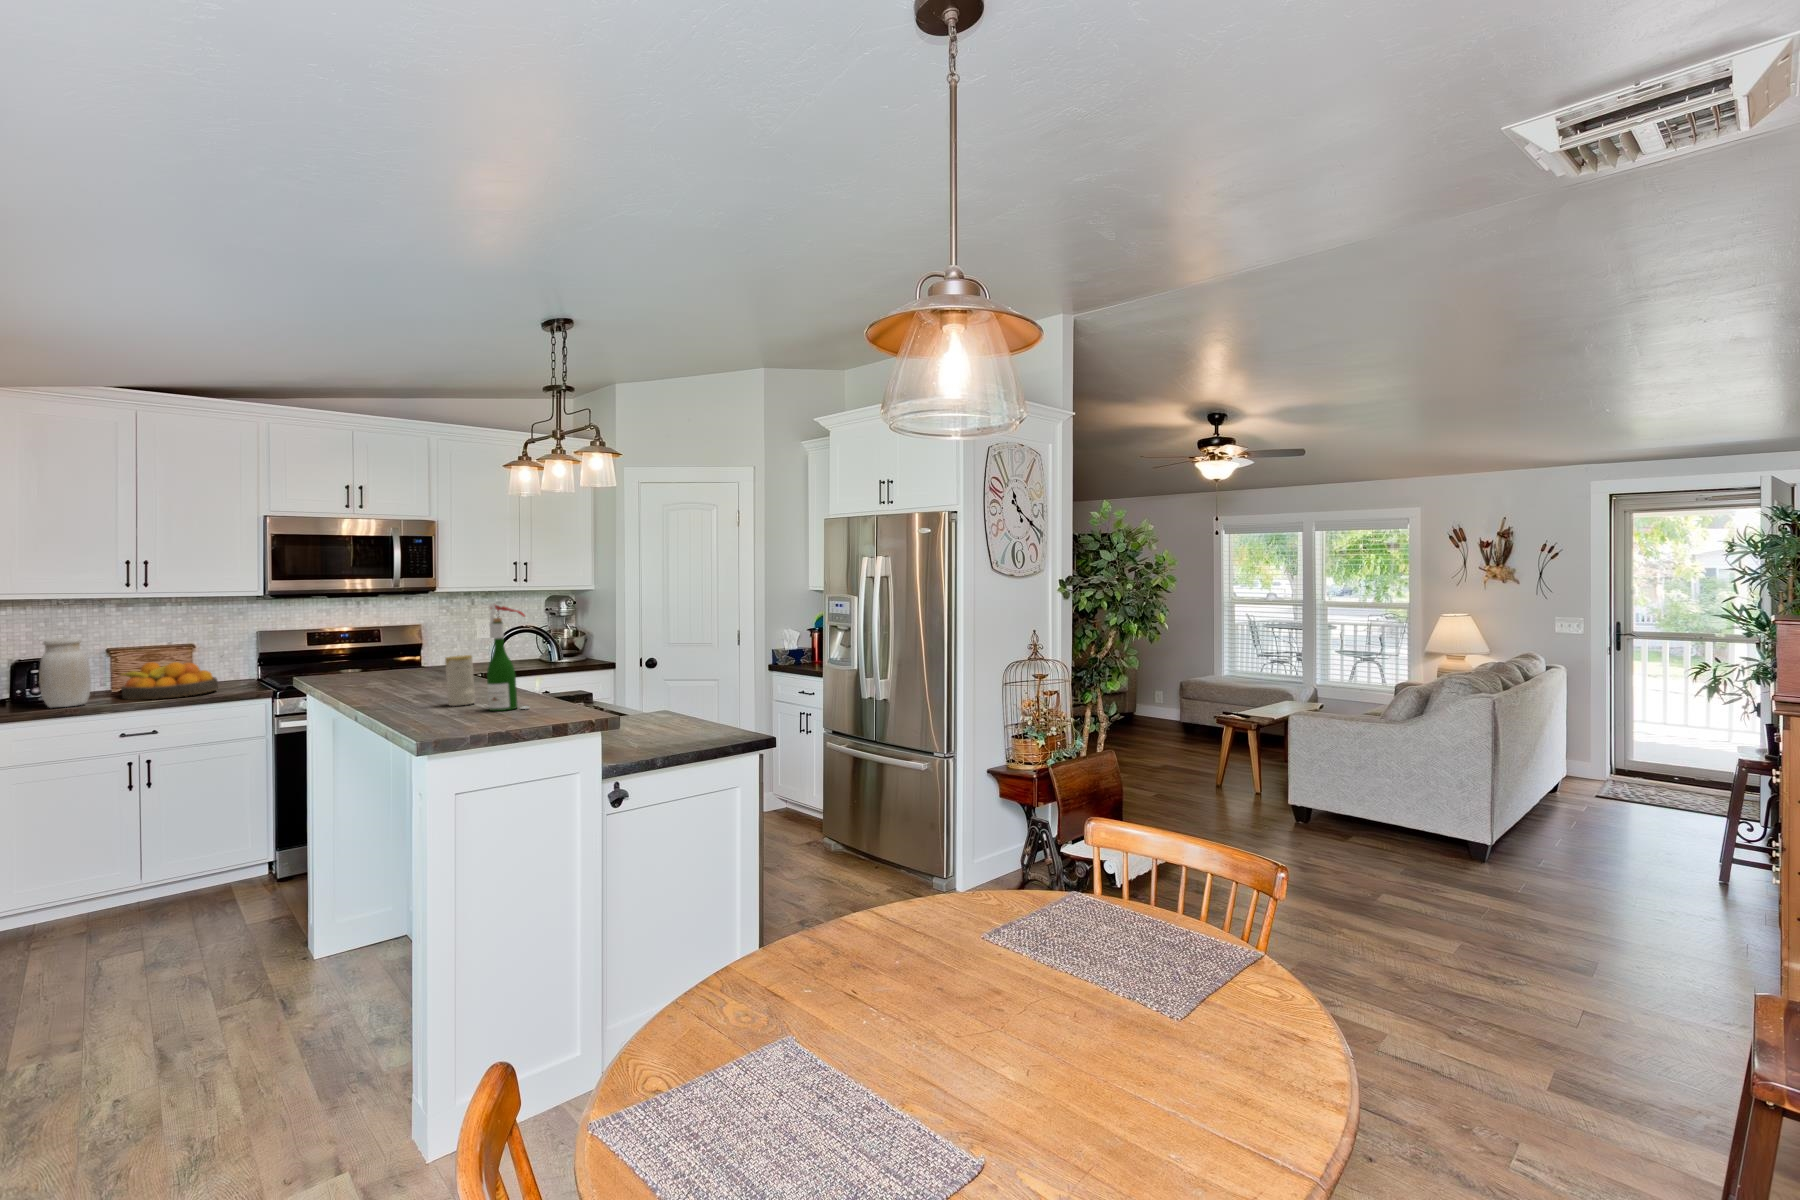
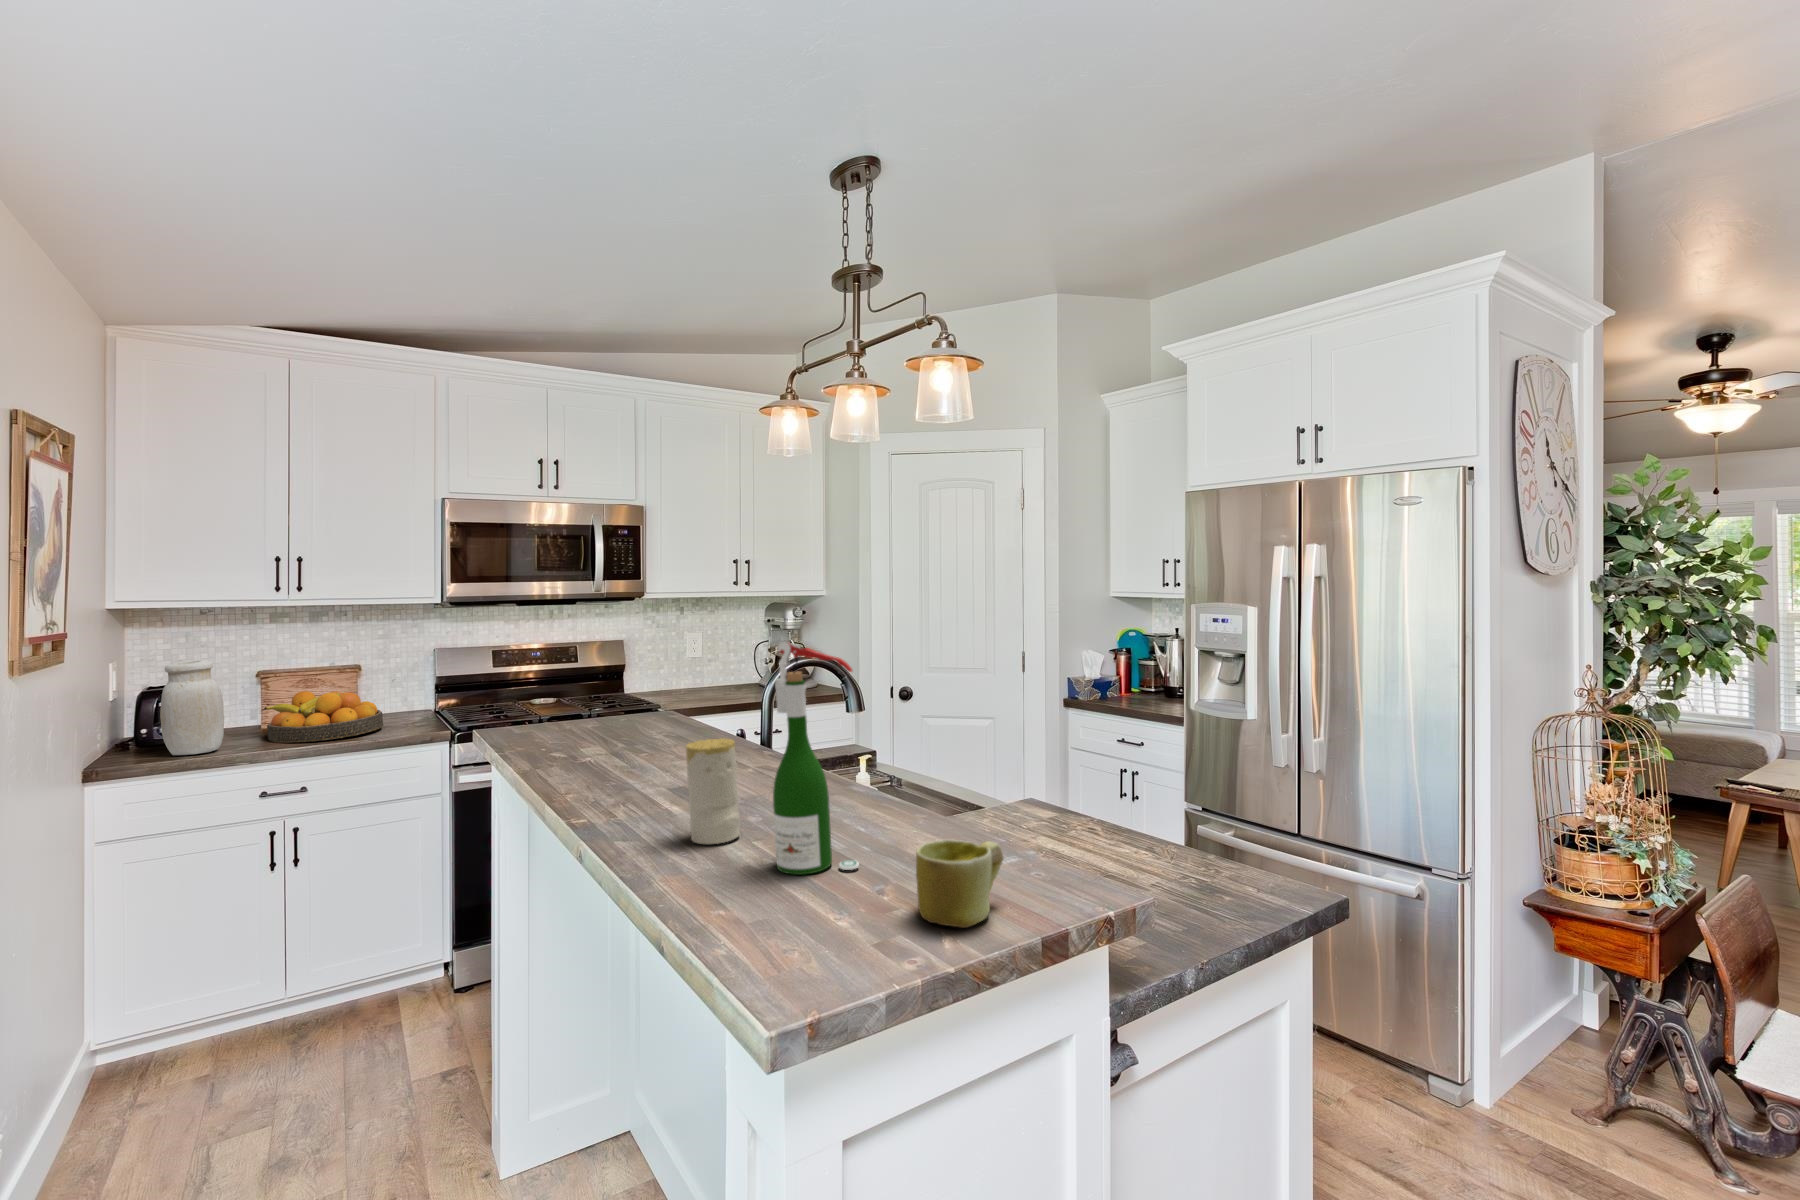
mug: none [544,687,588,718] -> present [916,840,1003,928]

